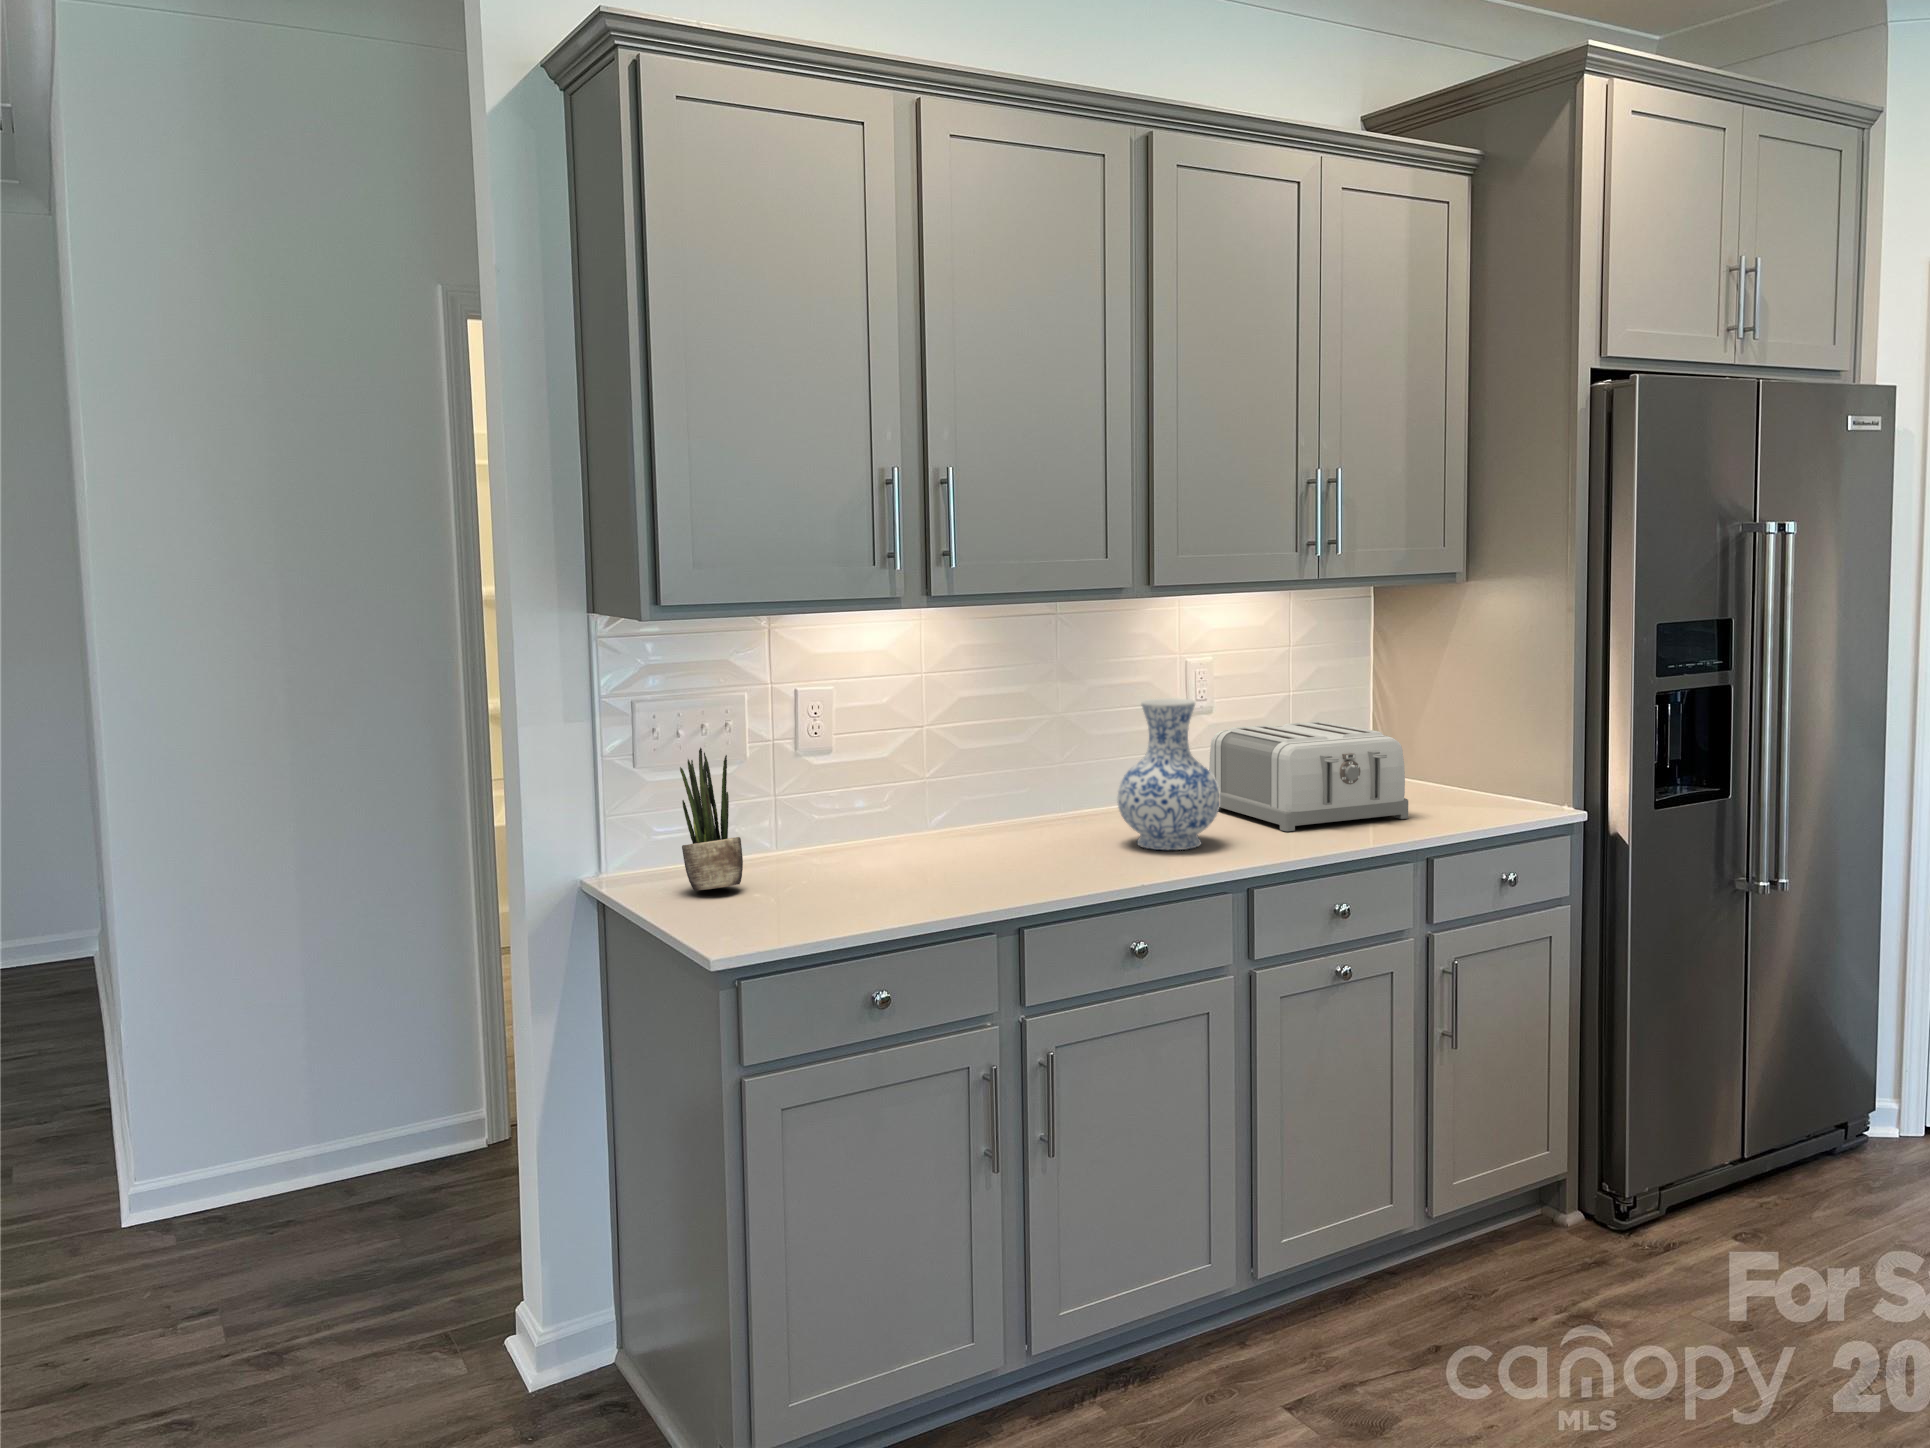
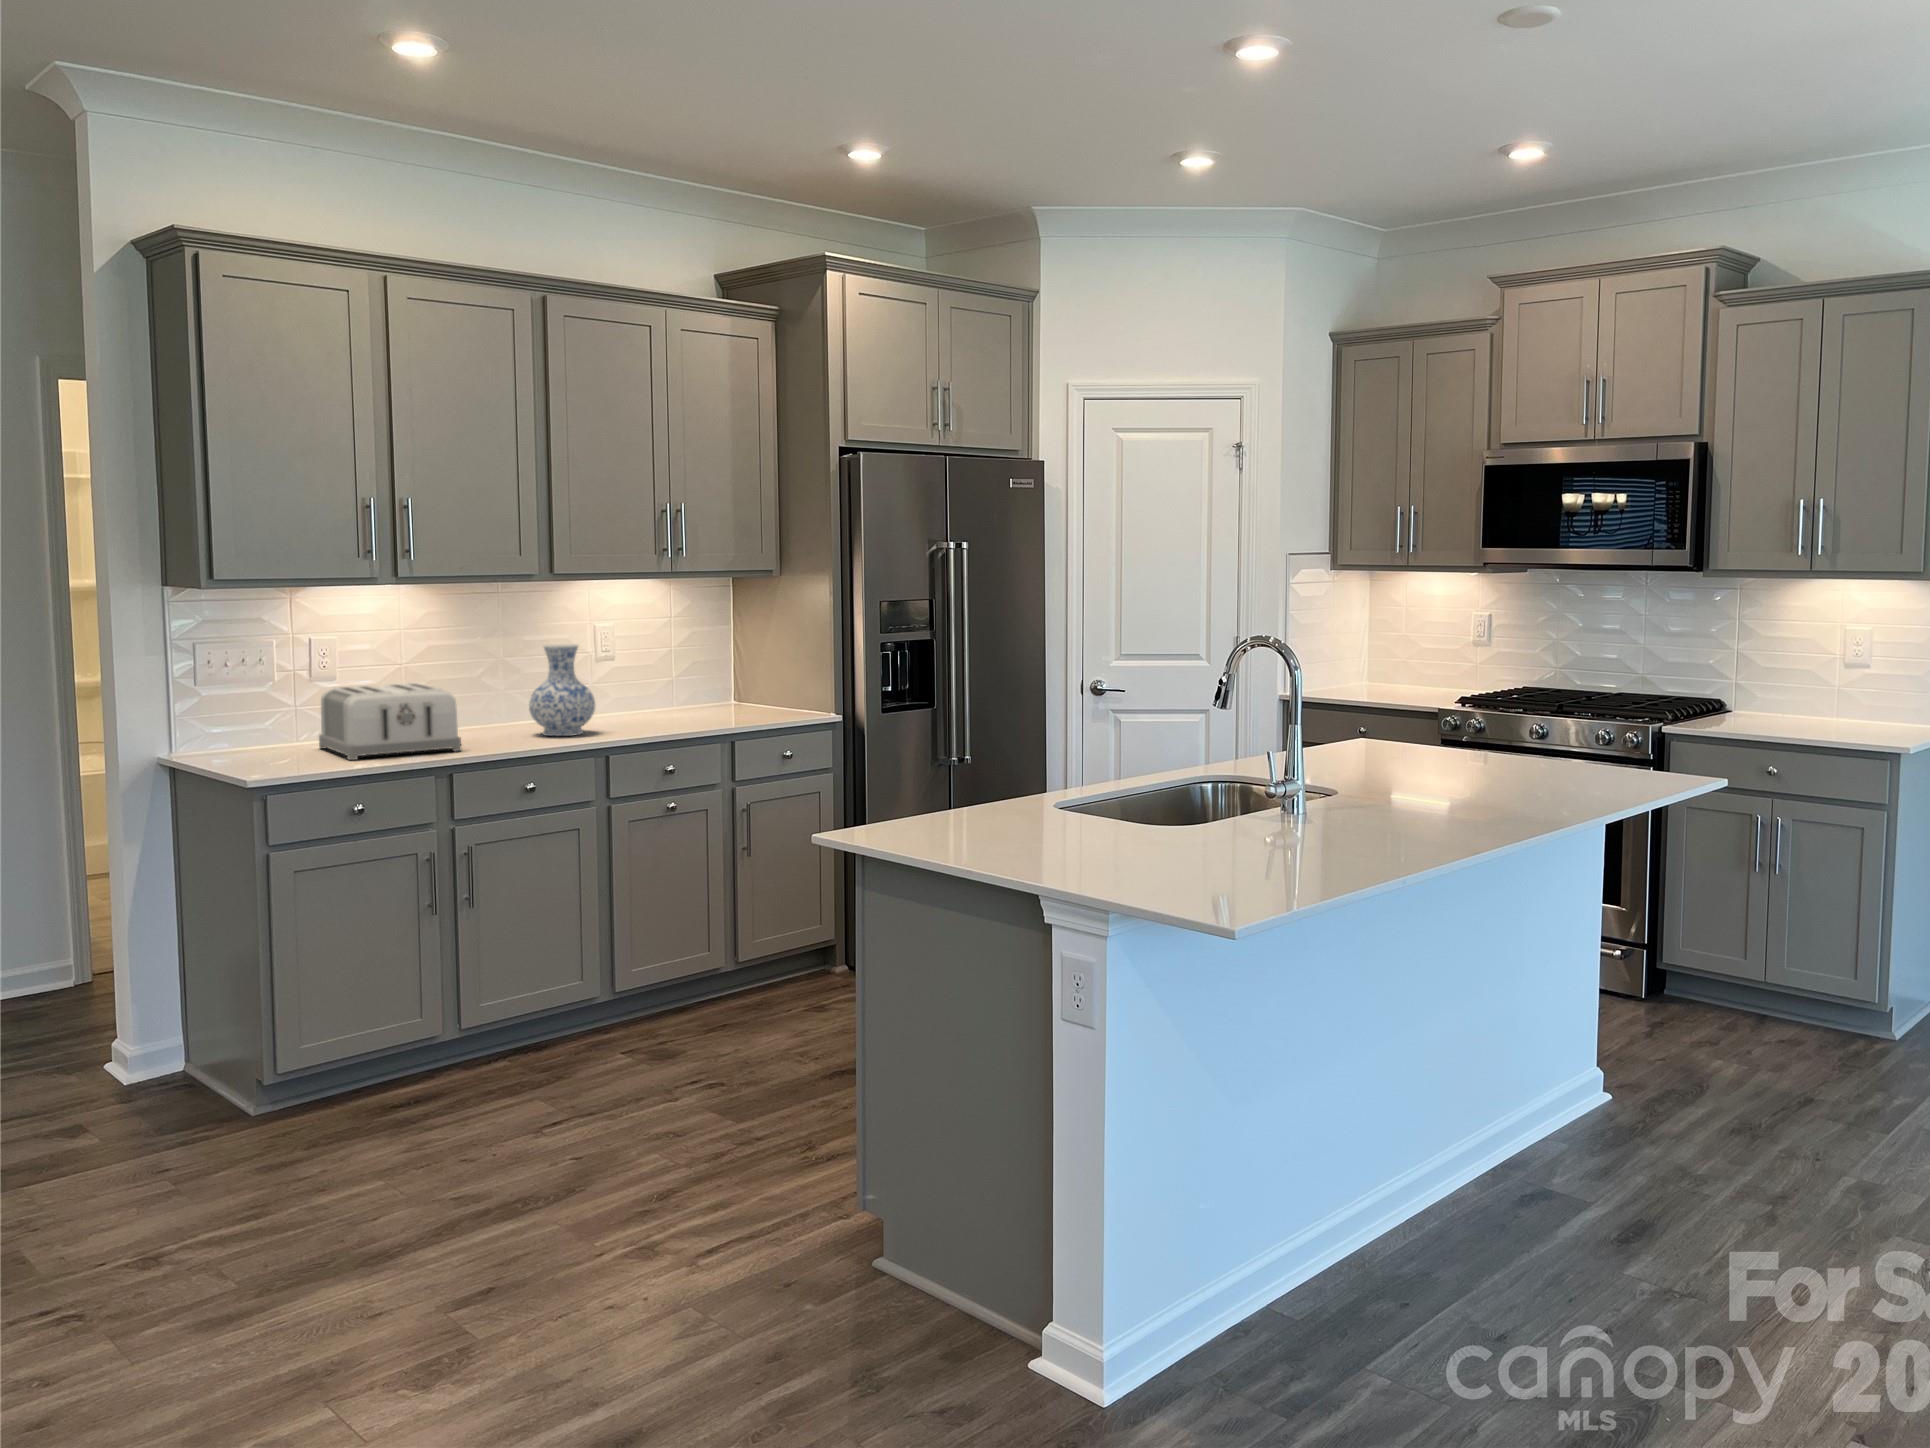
toaster: present [1209,721,1408,831] -> present [319,683,461,760]
potted plant: present [680,748,743,890] -> none [228,668,271,757]

